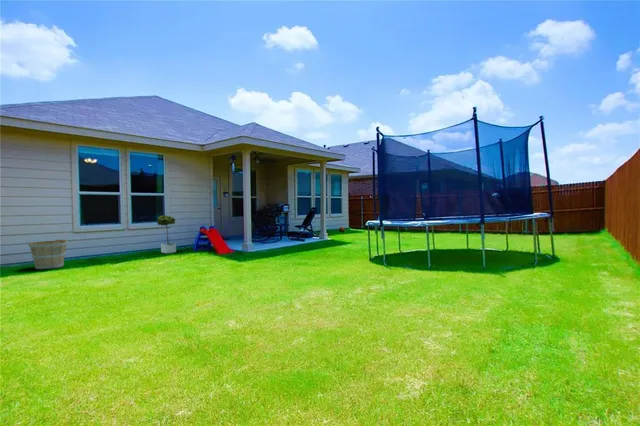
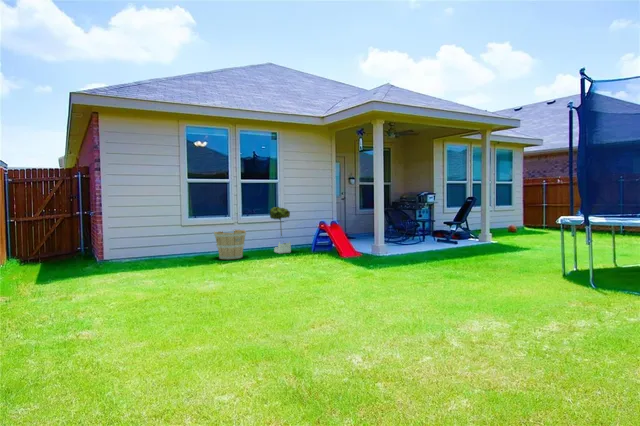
wooden bucket: present [29,240,68,269] -> present [214,230,246,260]

